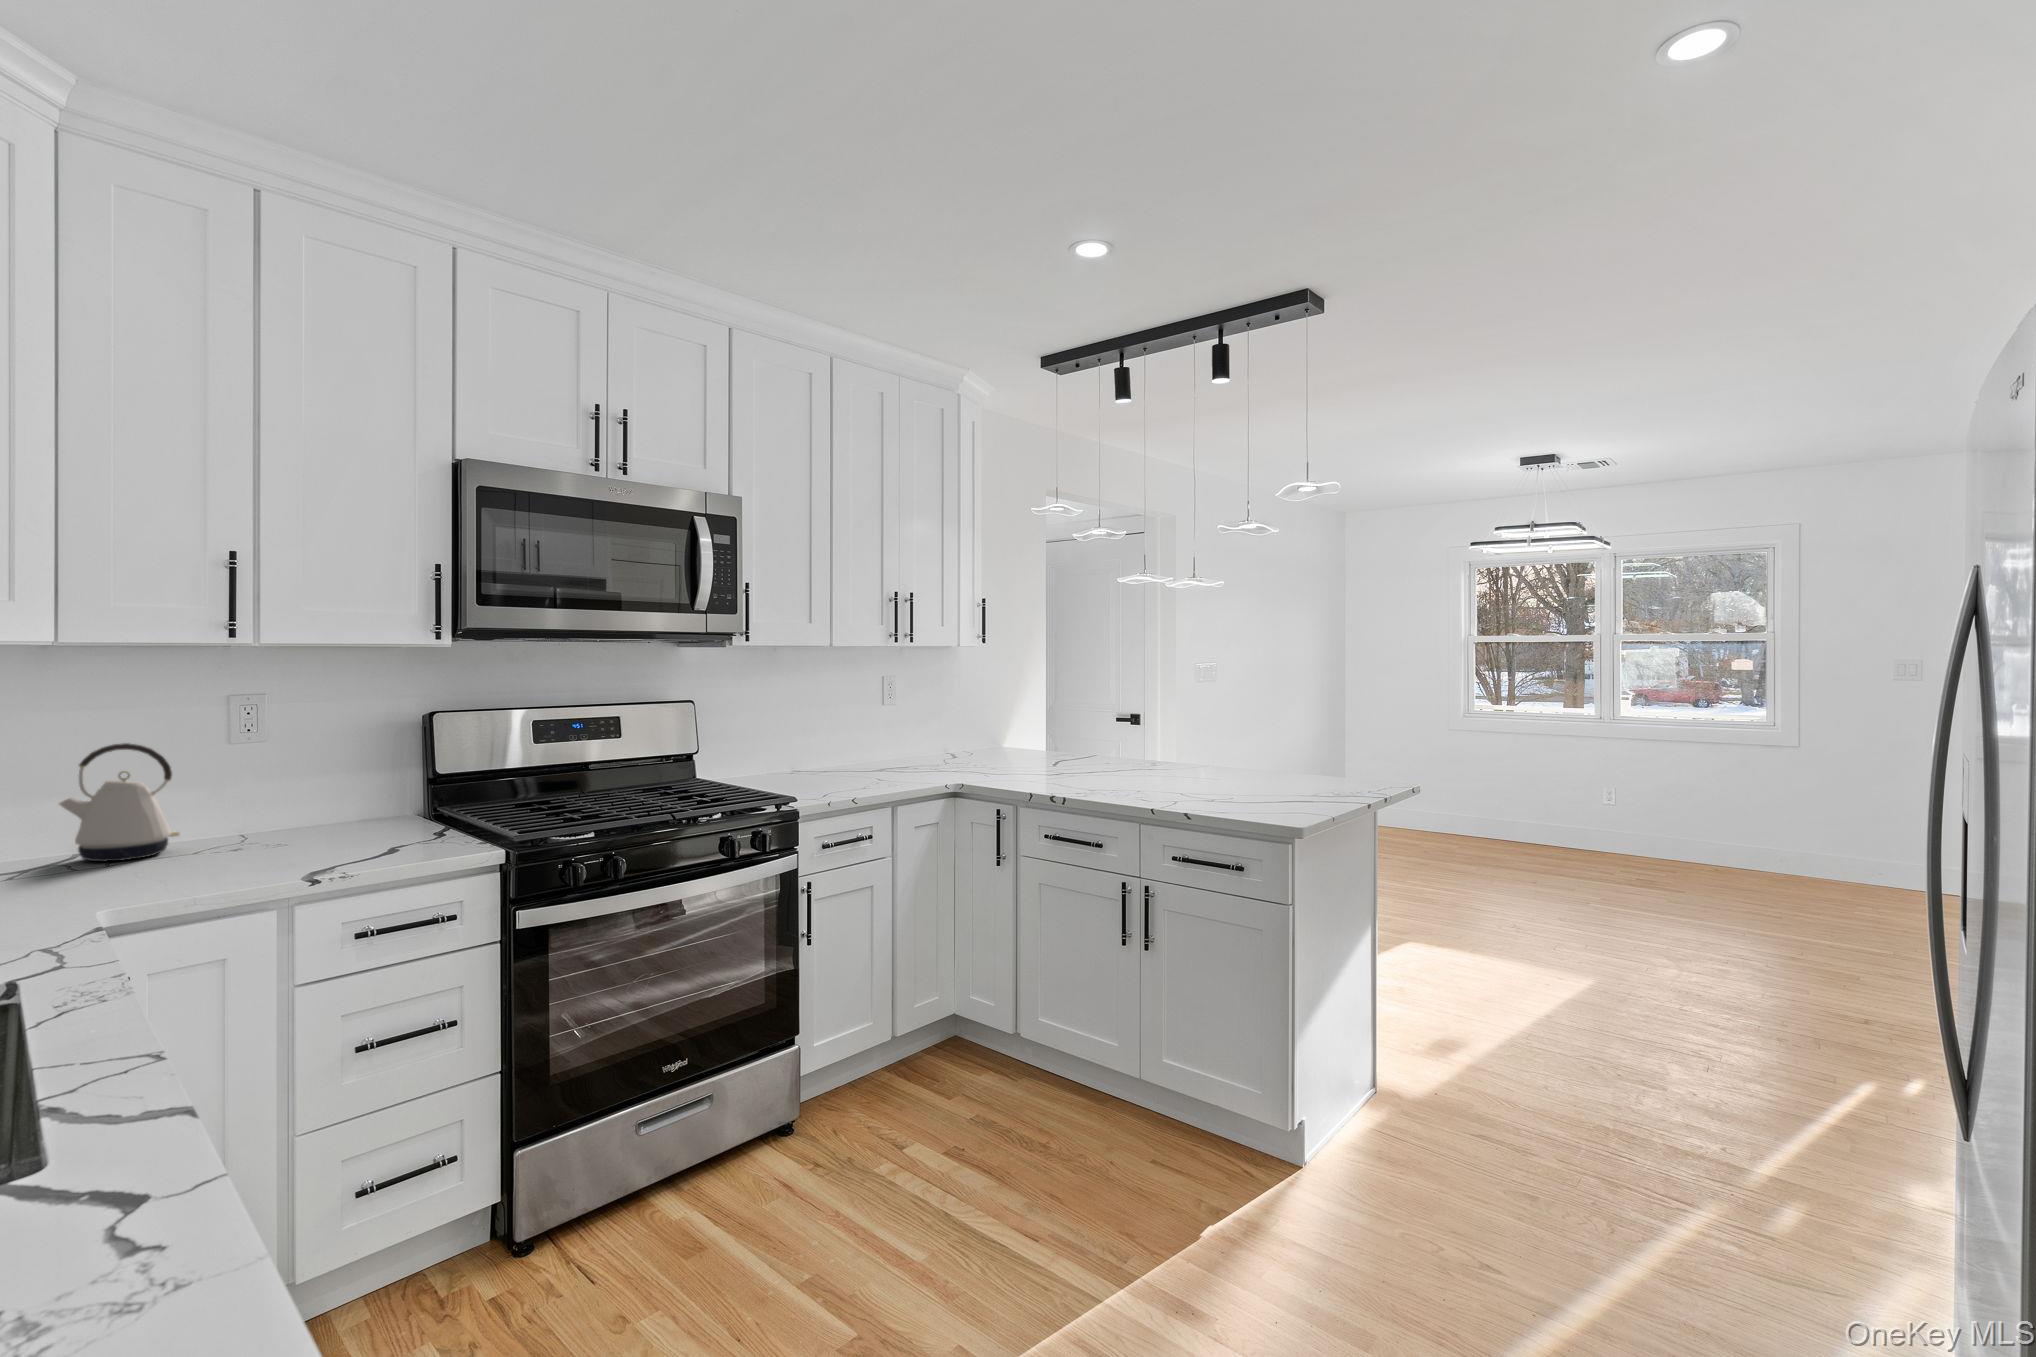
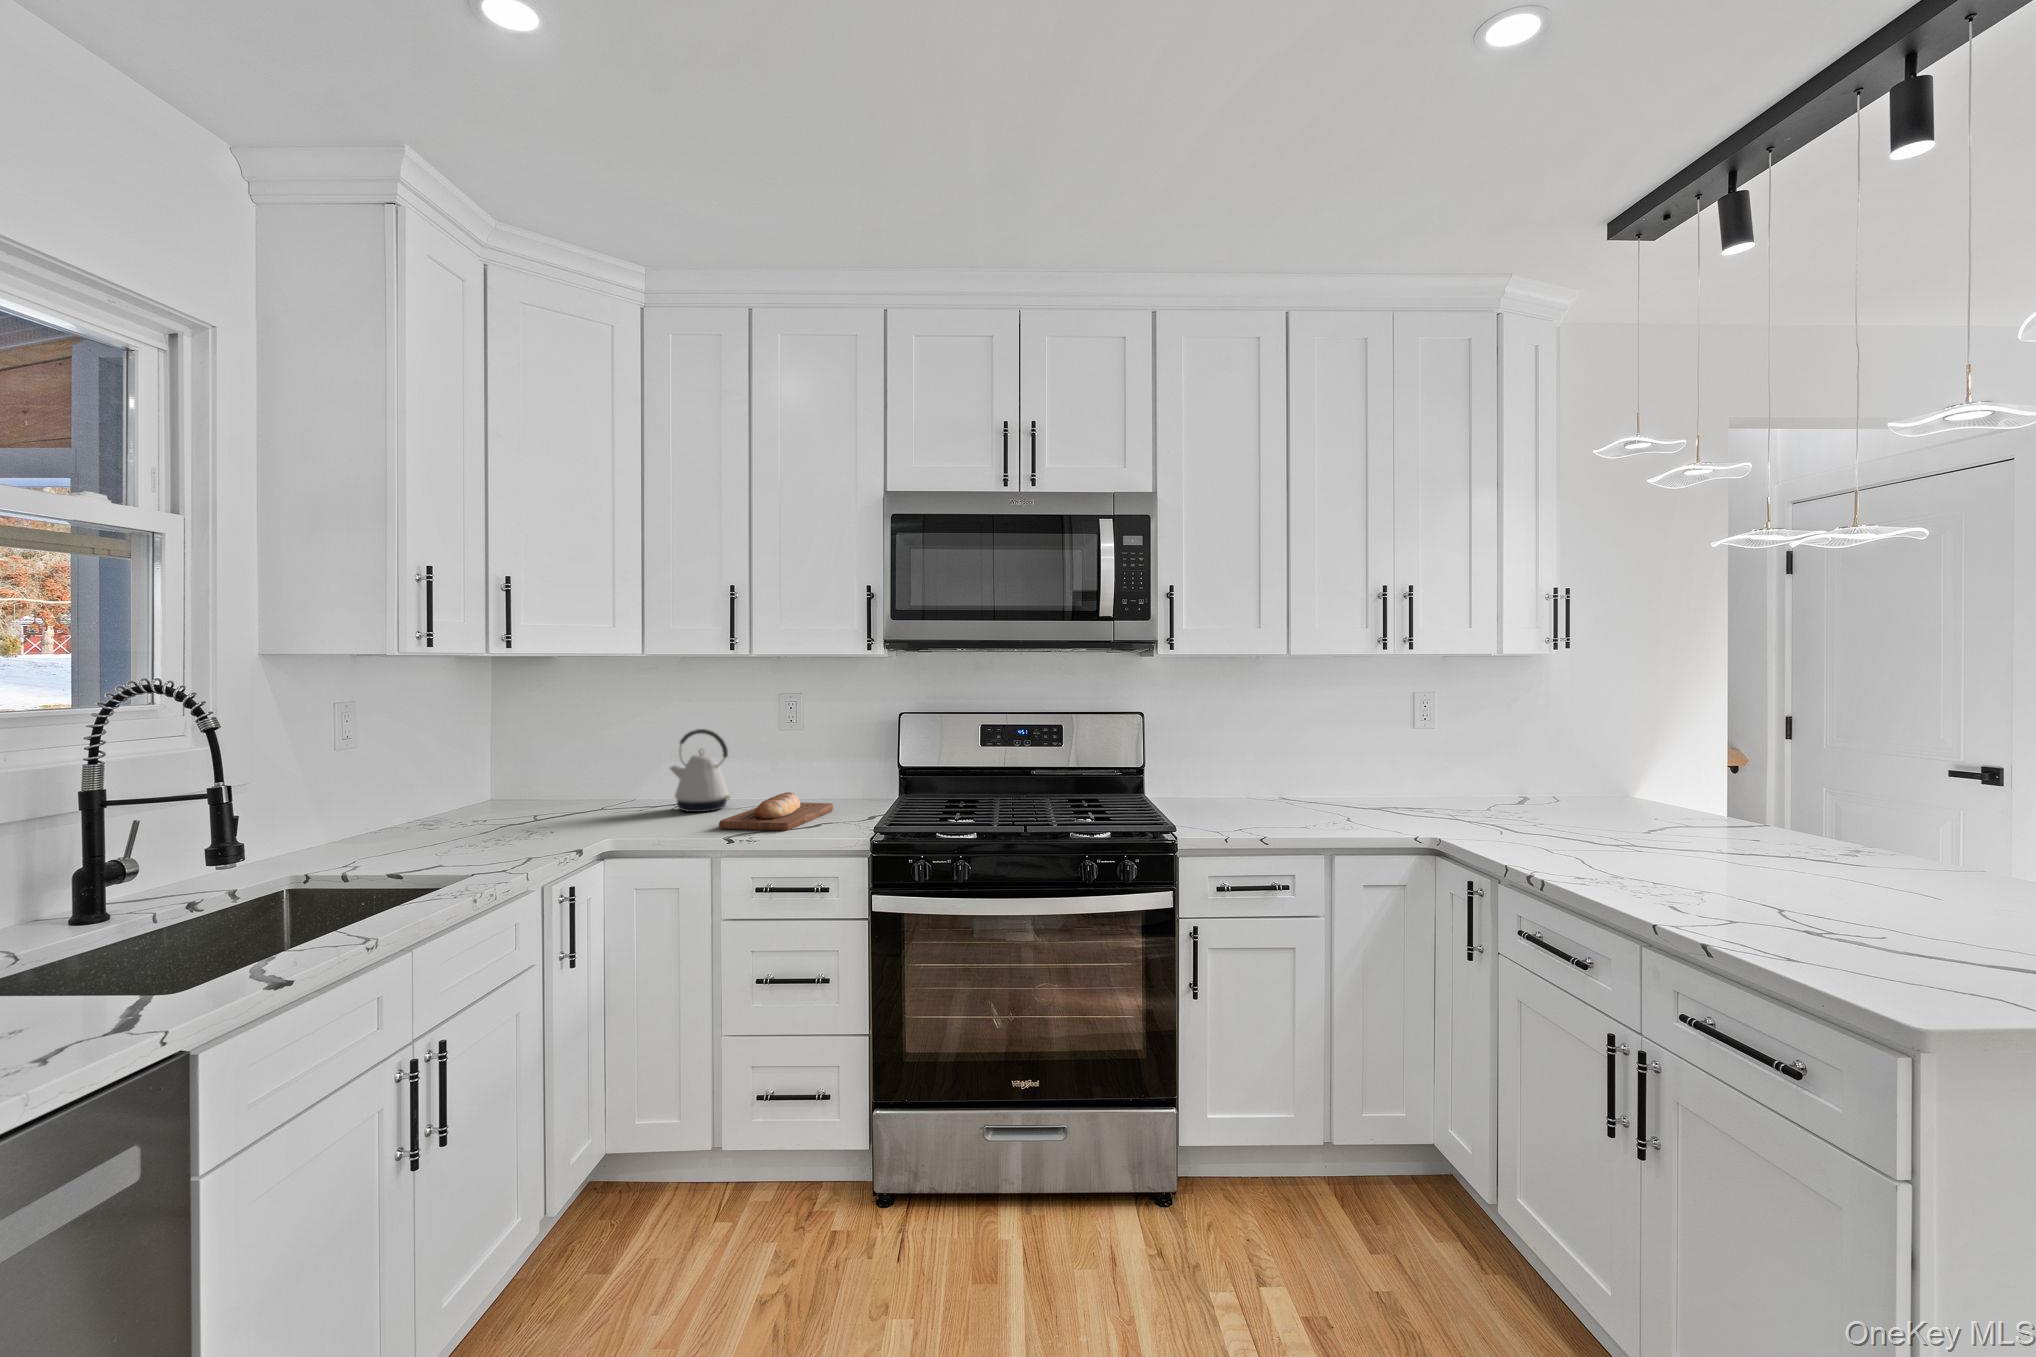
bread loaf: none [250,815,365,866] -> present [719,792,833,831]

